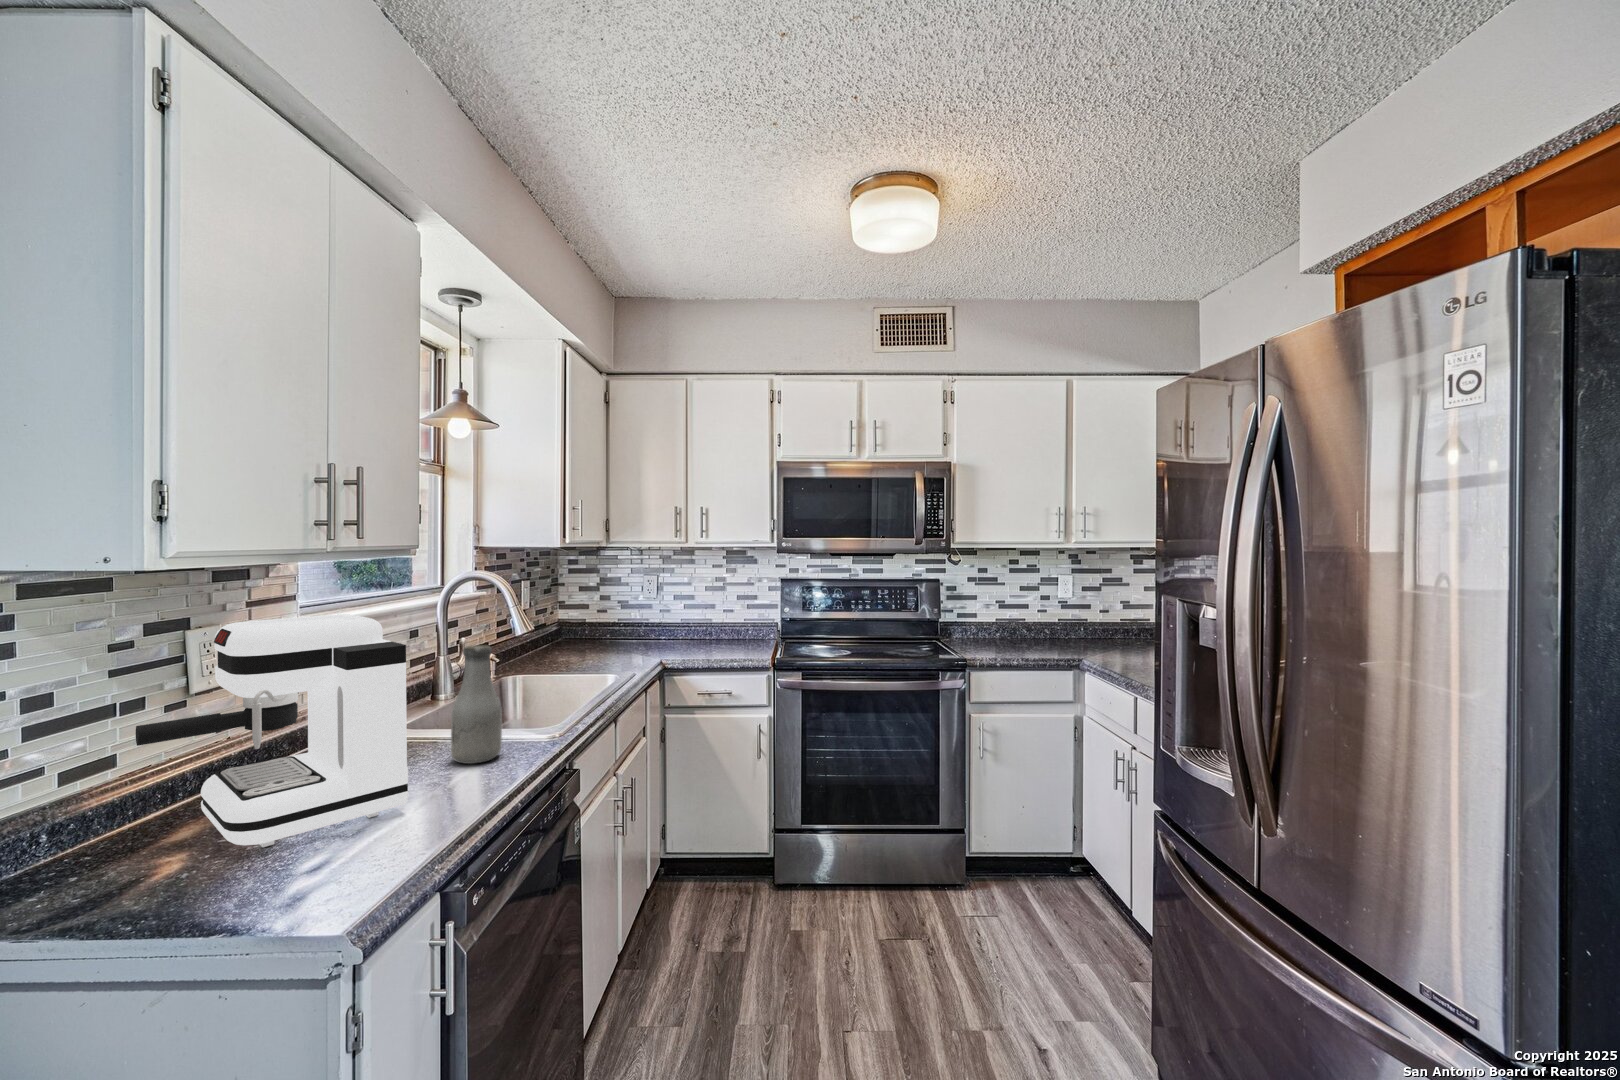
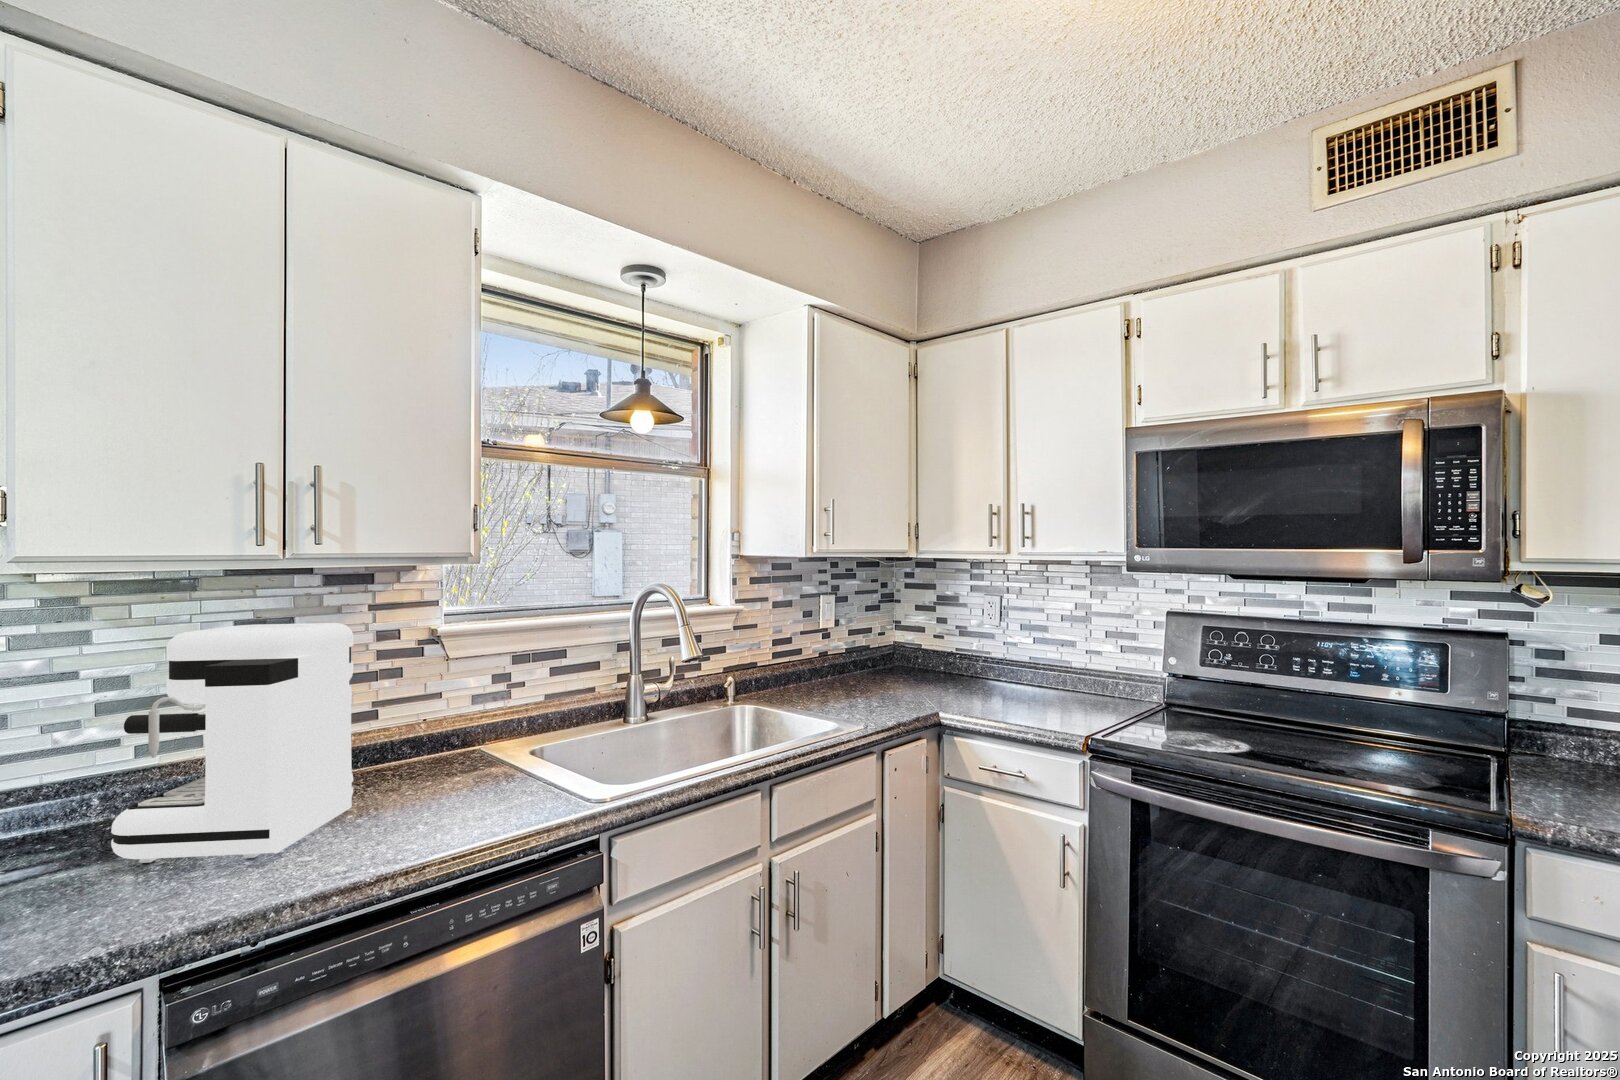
bottle: present [451,645,502,764] -> none [440,670,501,816]

